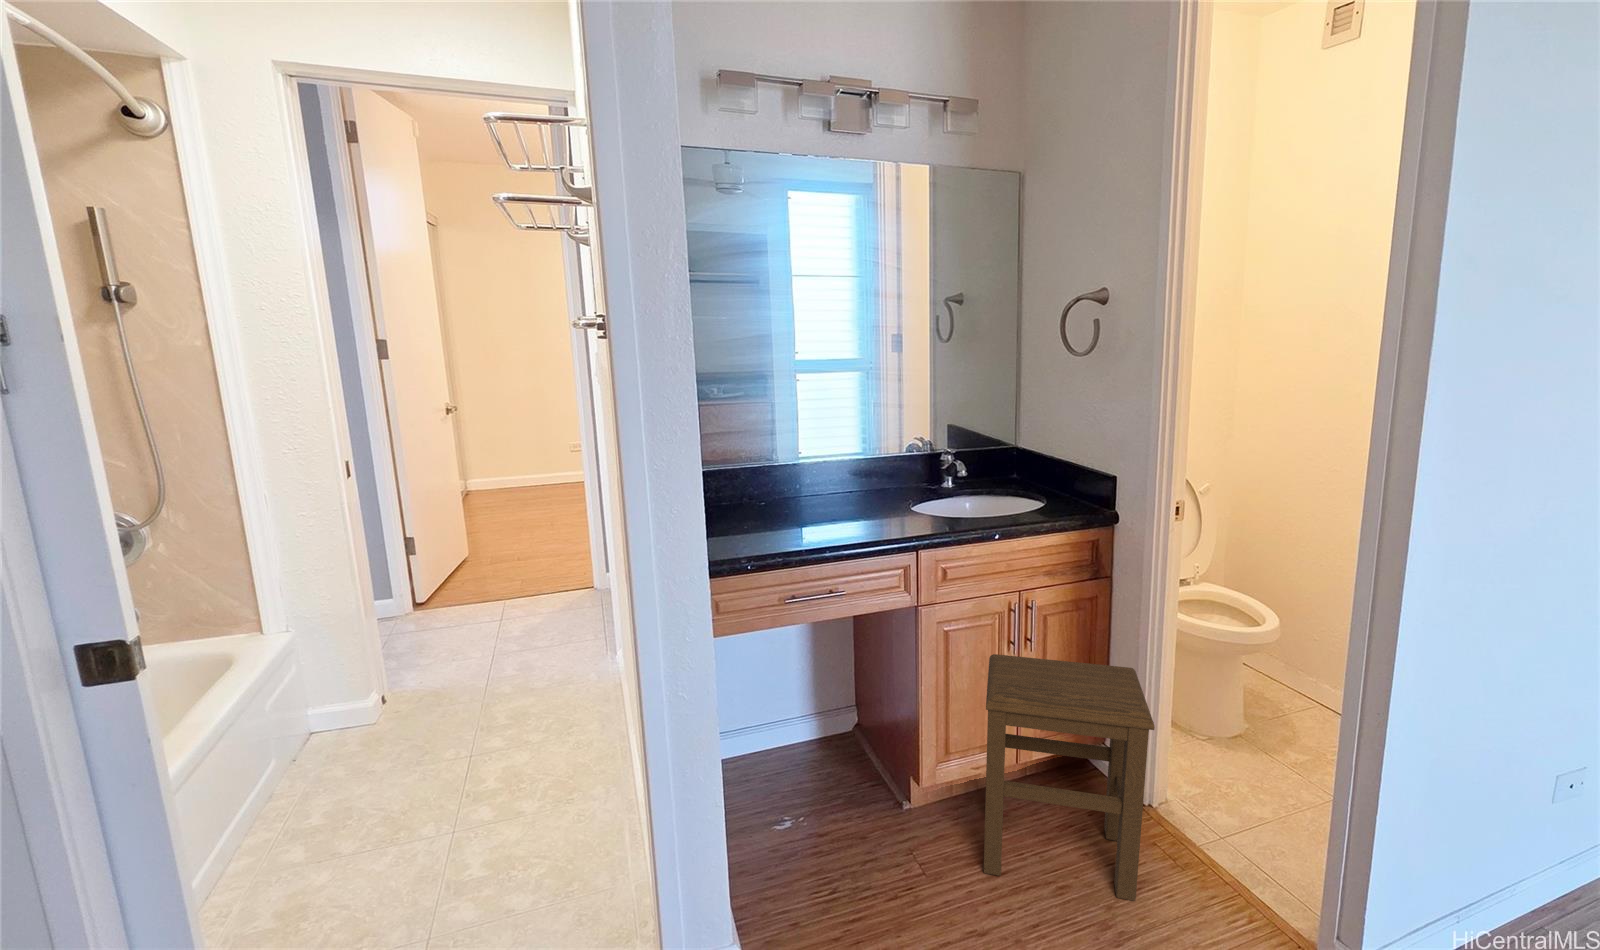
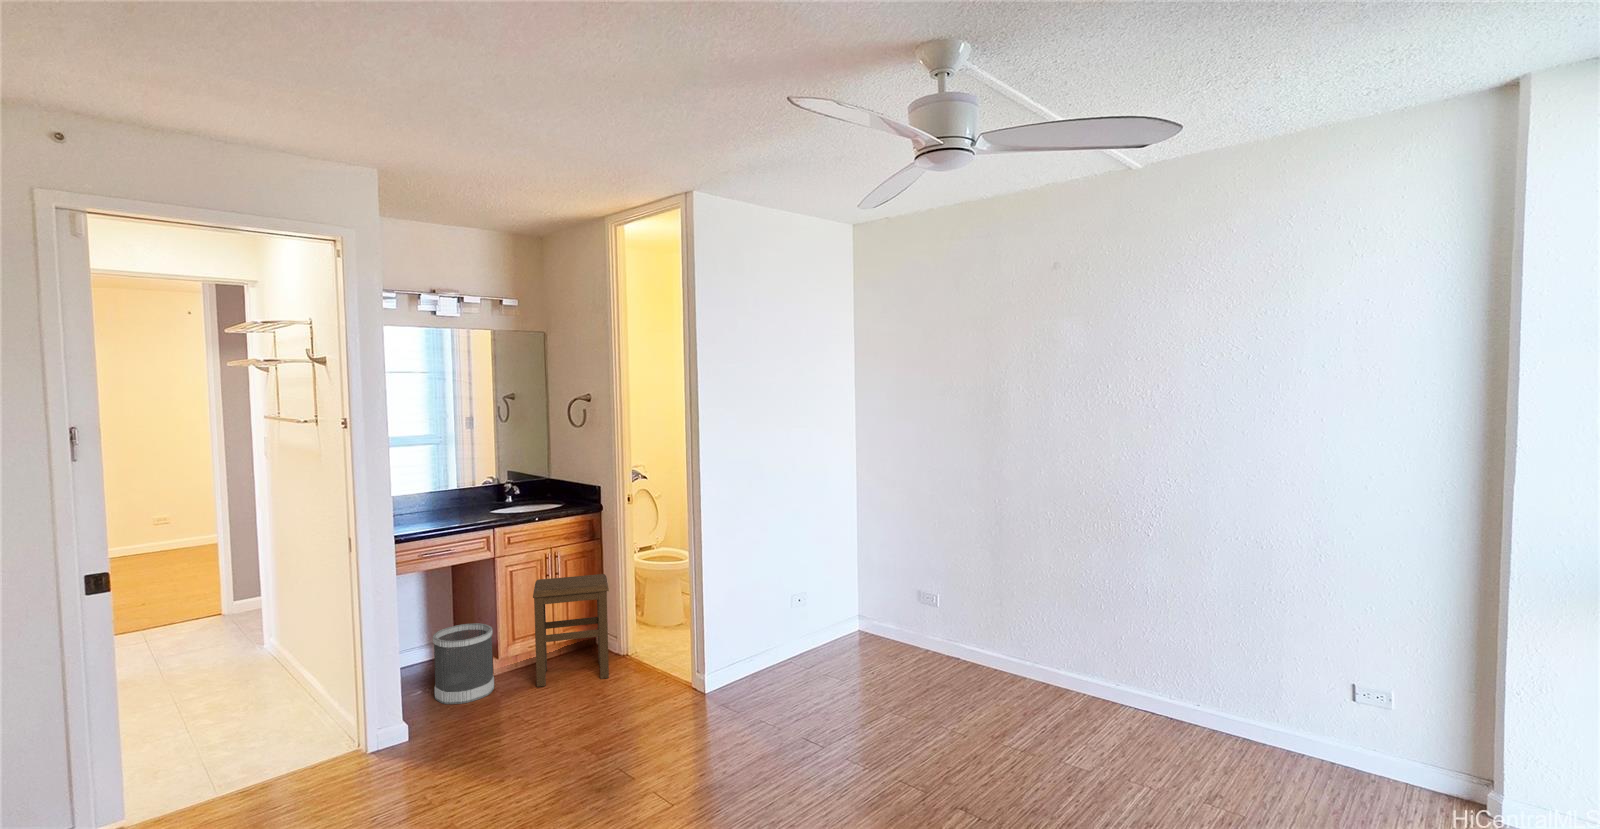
wastebasket: none [805,709,907,873] -> present [433,623,494,704]

